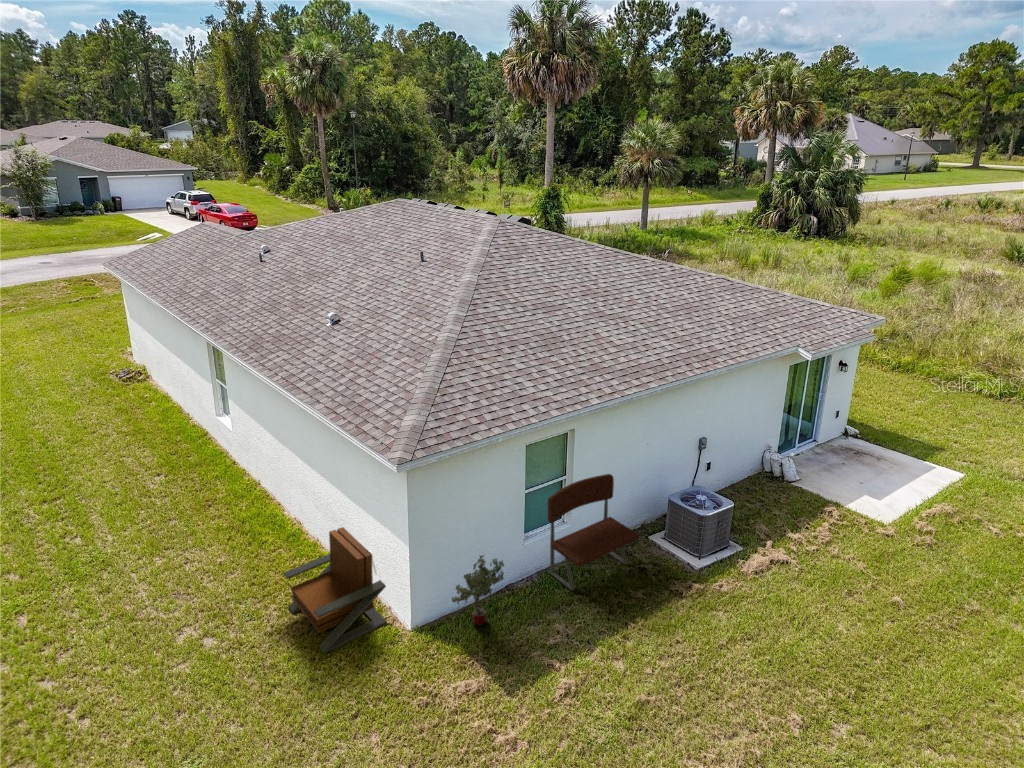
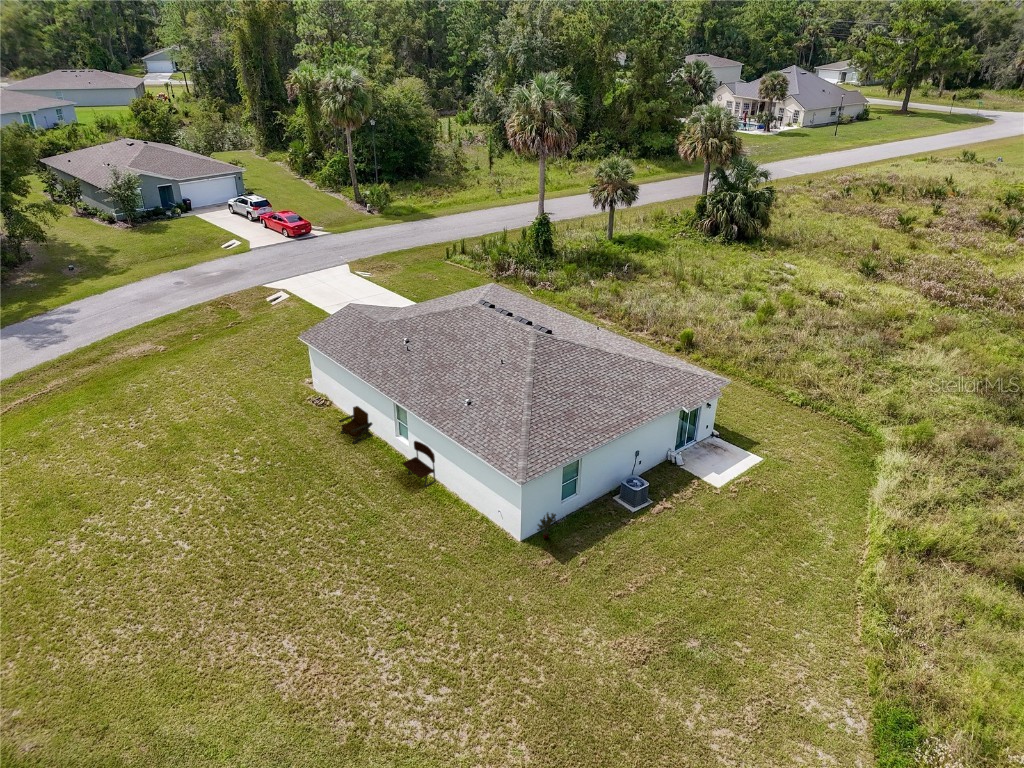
bench: present [548,474,639,591] -> present [402,441,436,487]
lounge chair: present [283,527,387,654] -> present [339,406,373,444]

